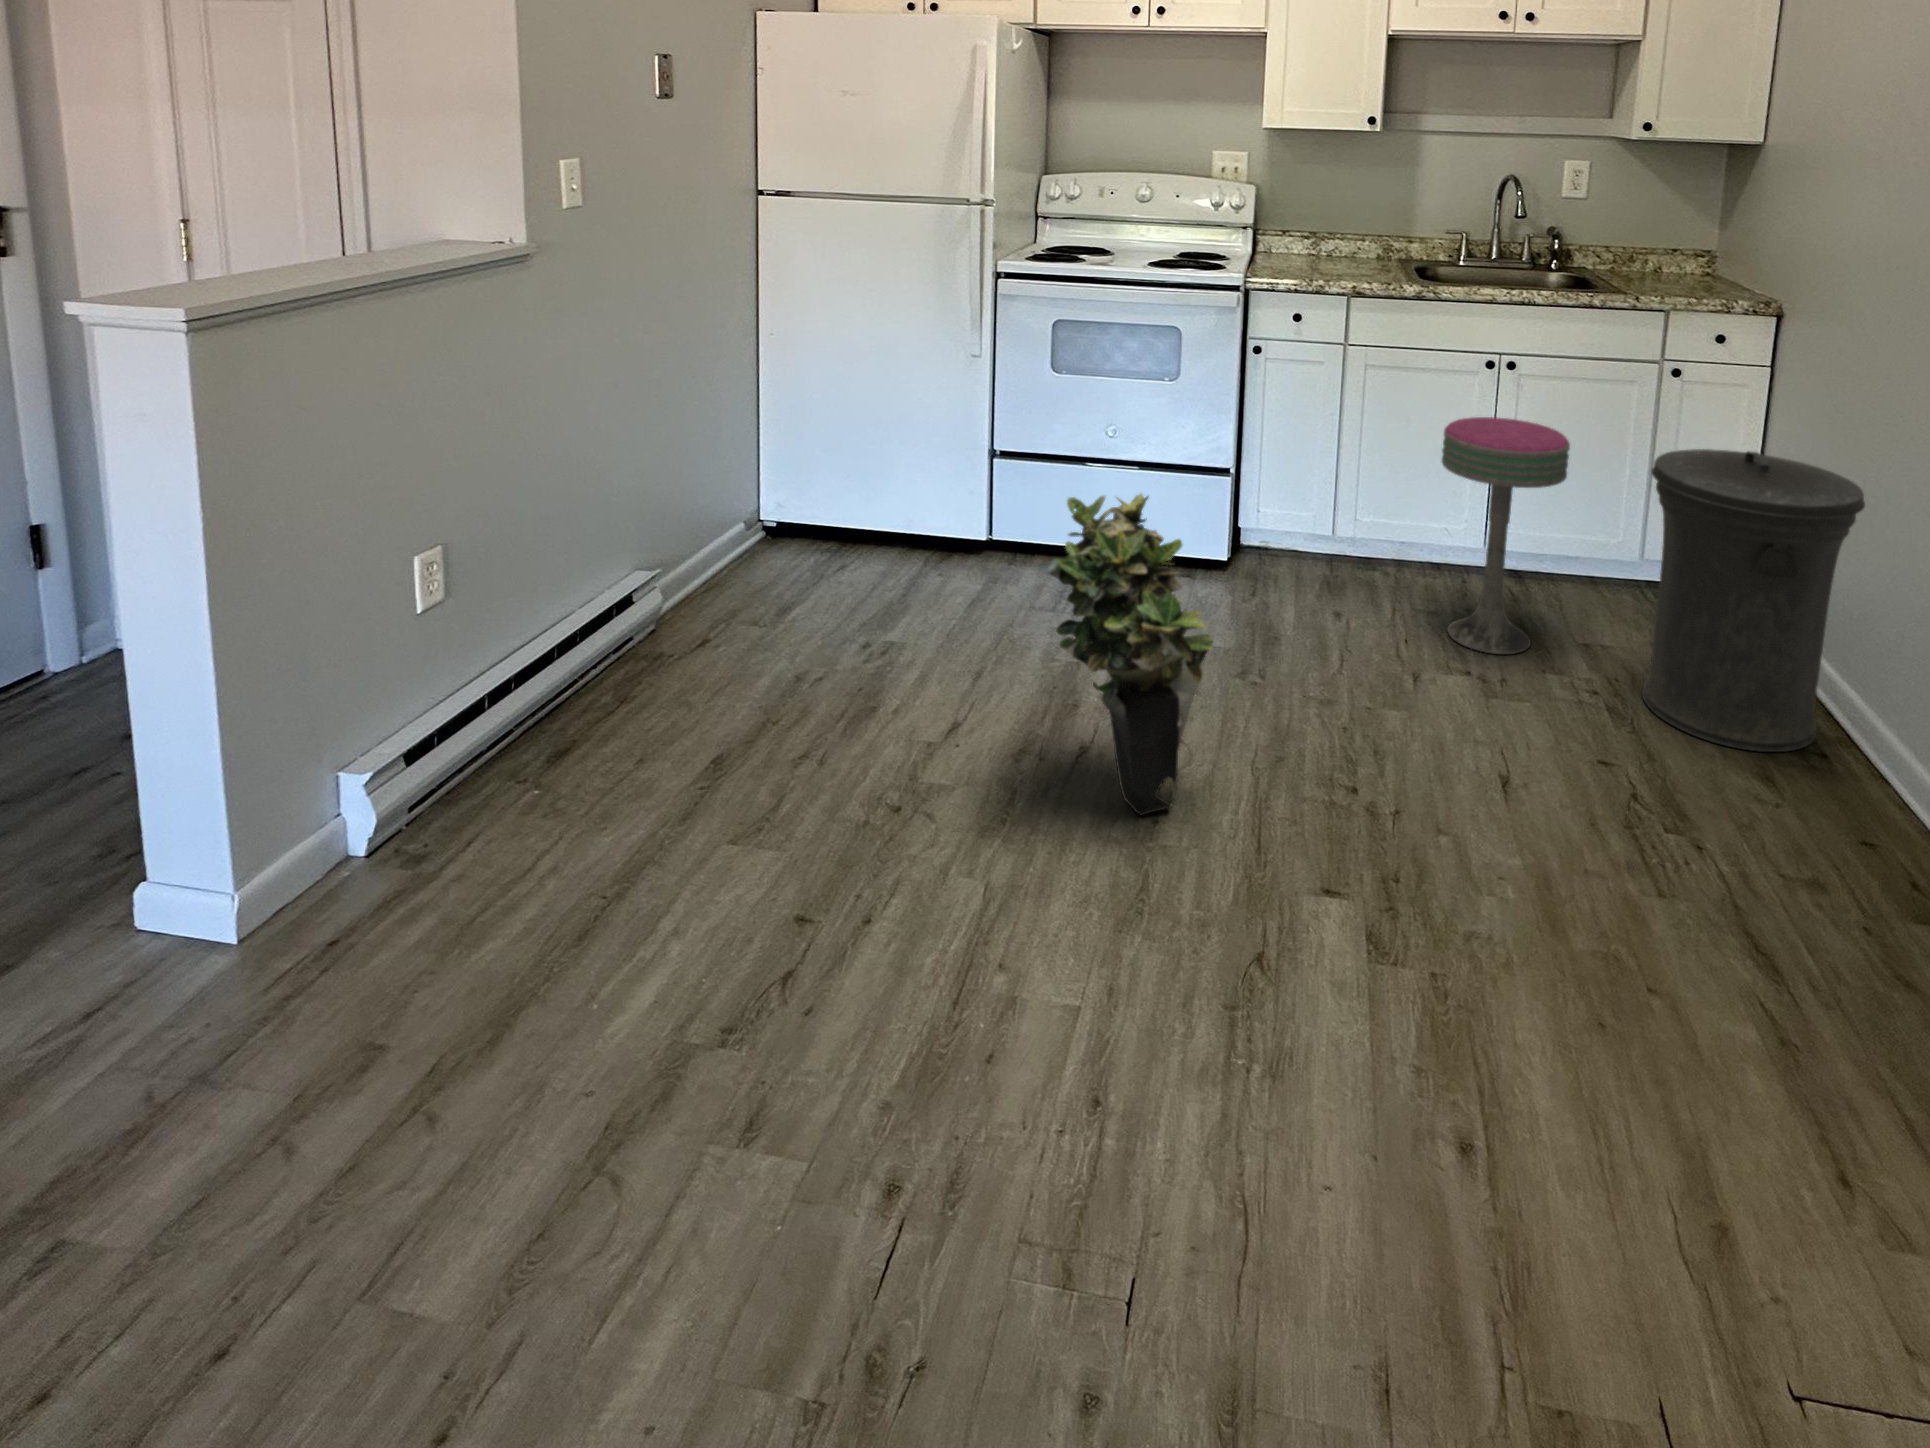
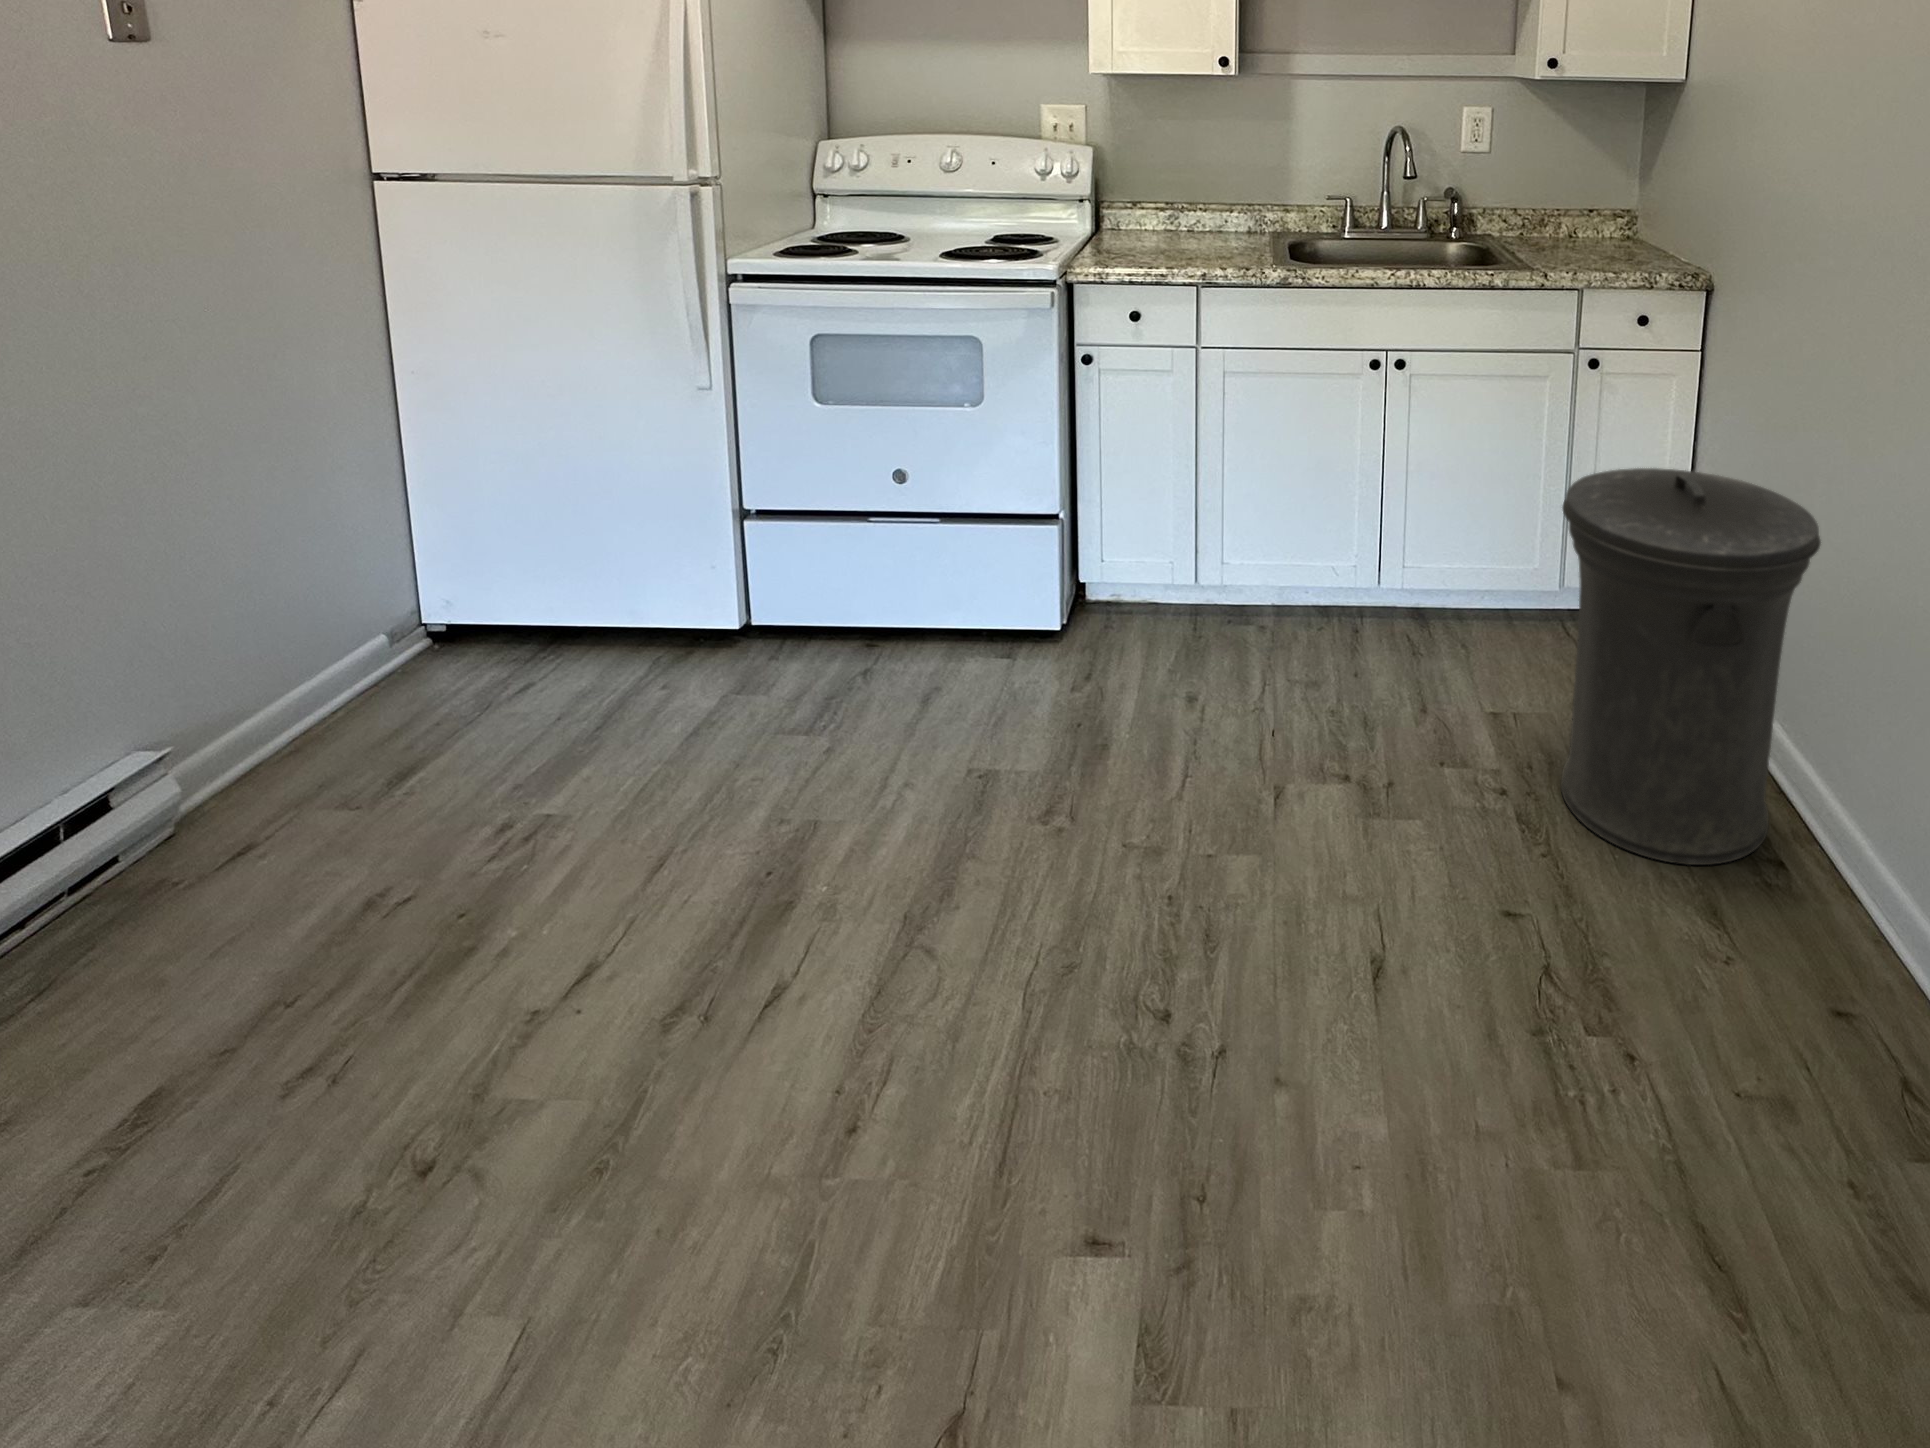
bar stool: present [1442,417,1570,654] -> none [1310,435,1466,740]
potted plant: present [1046,494,1214,815] -> none [652,613,945,1126]

